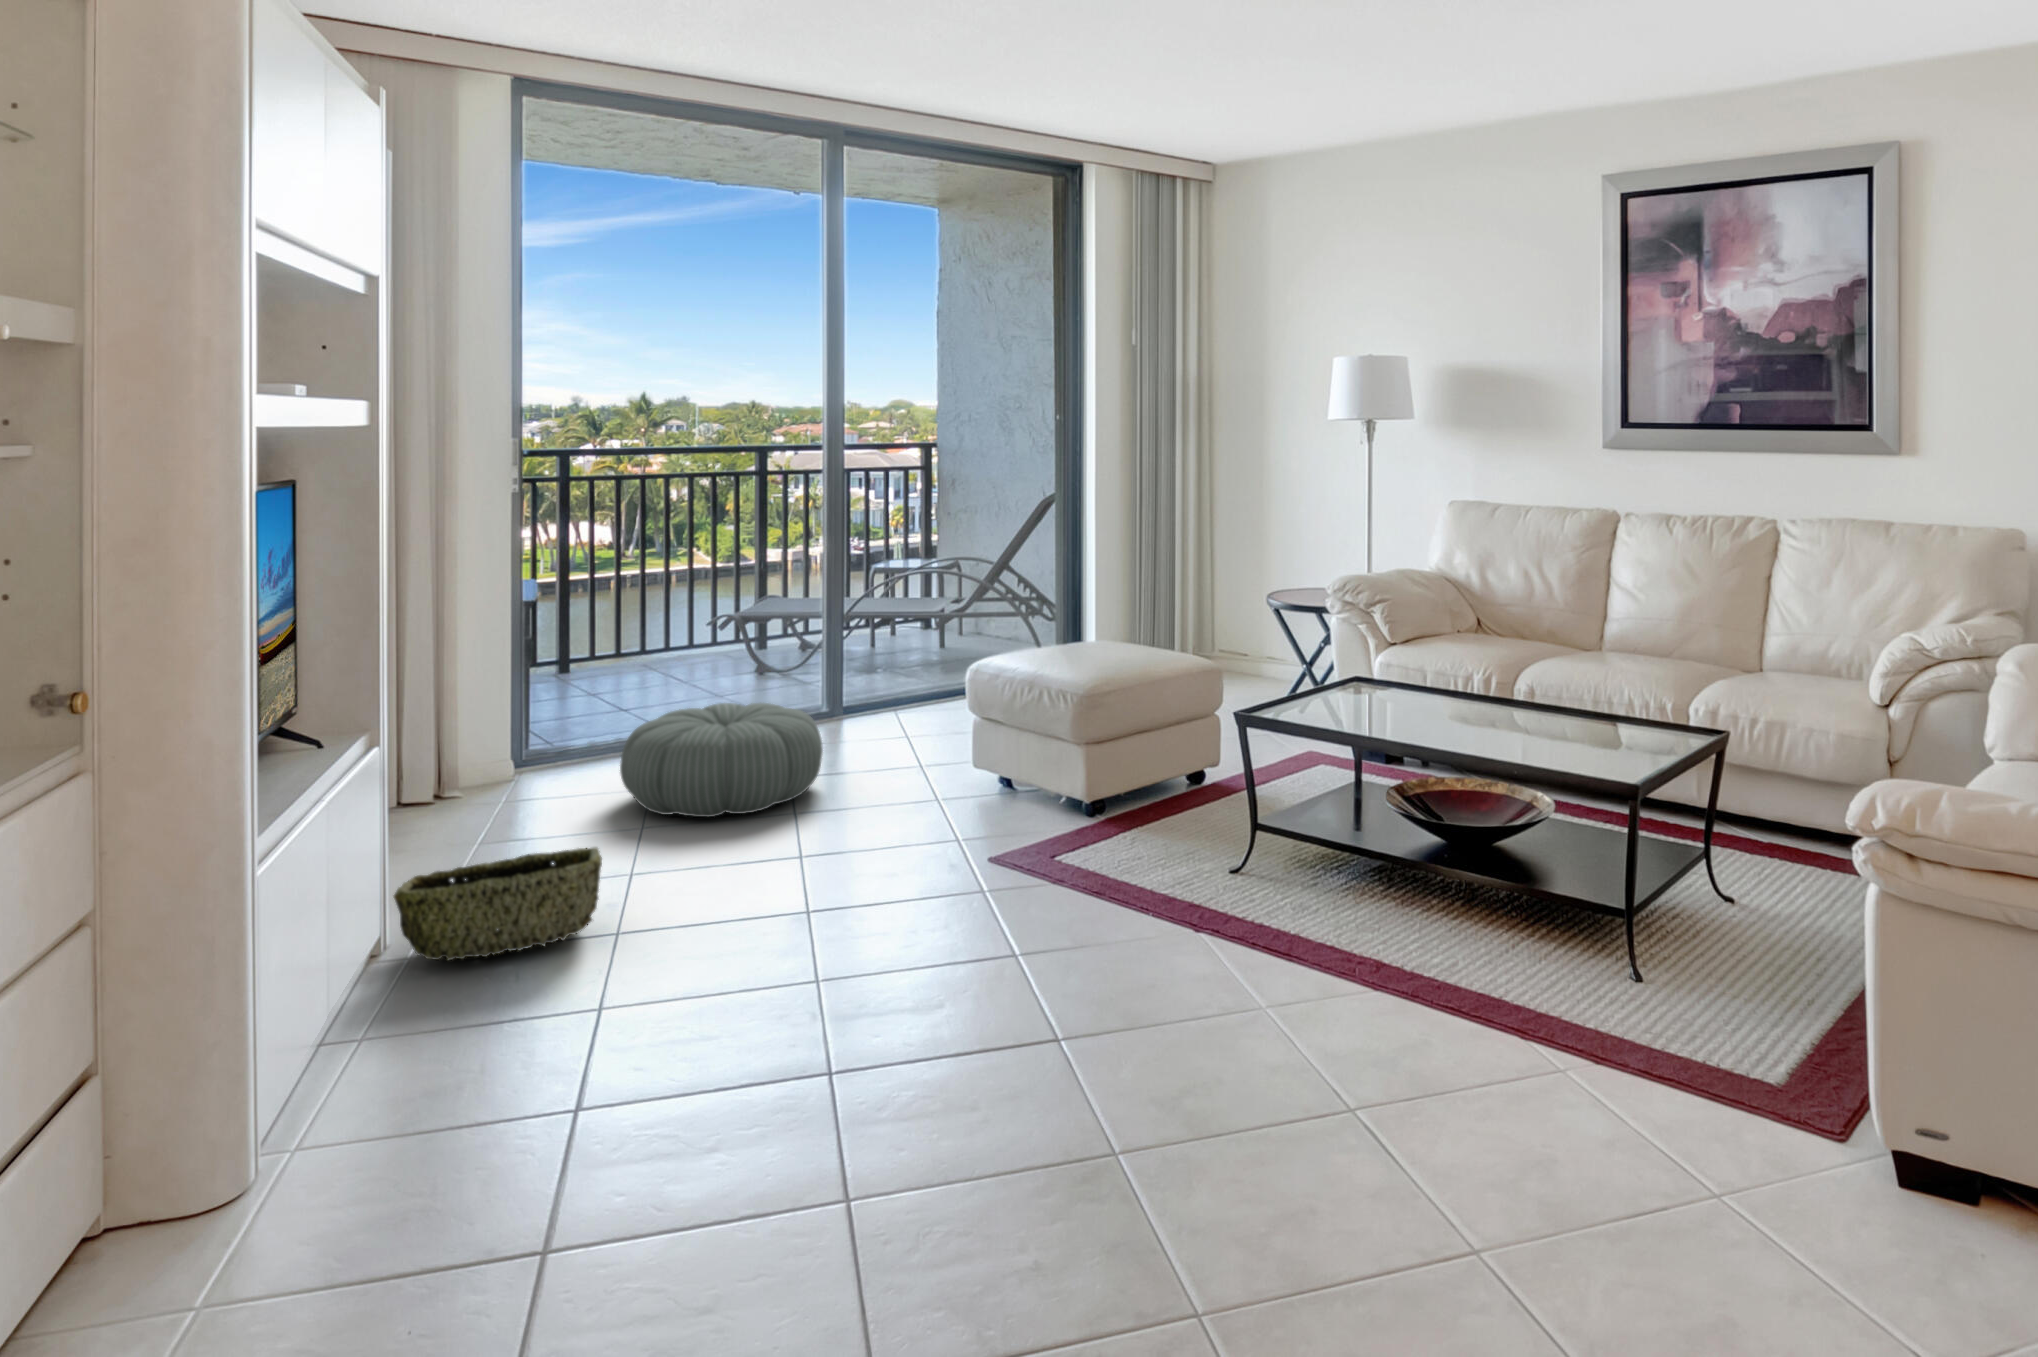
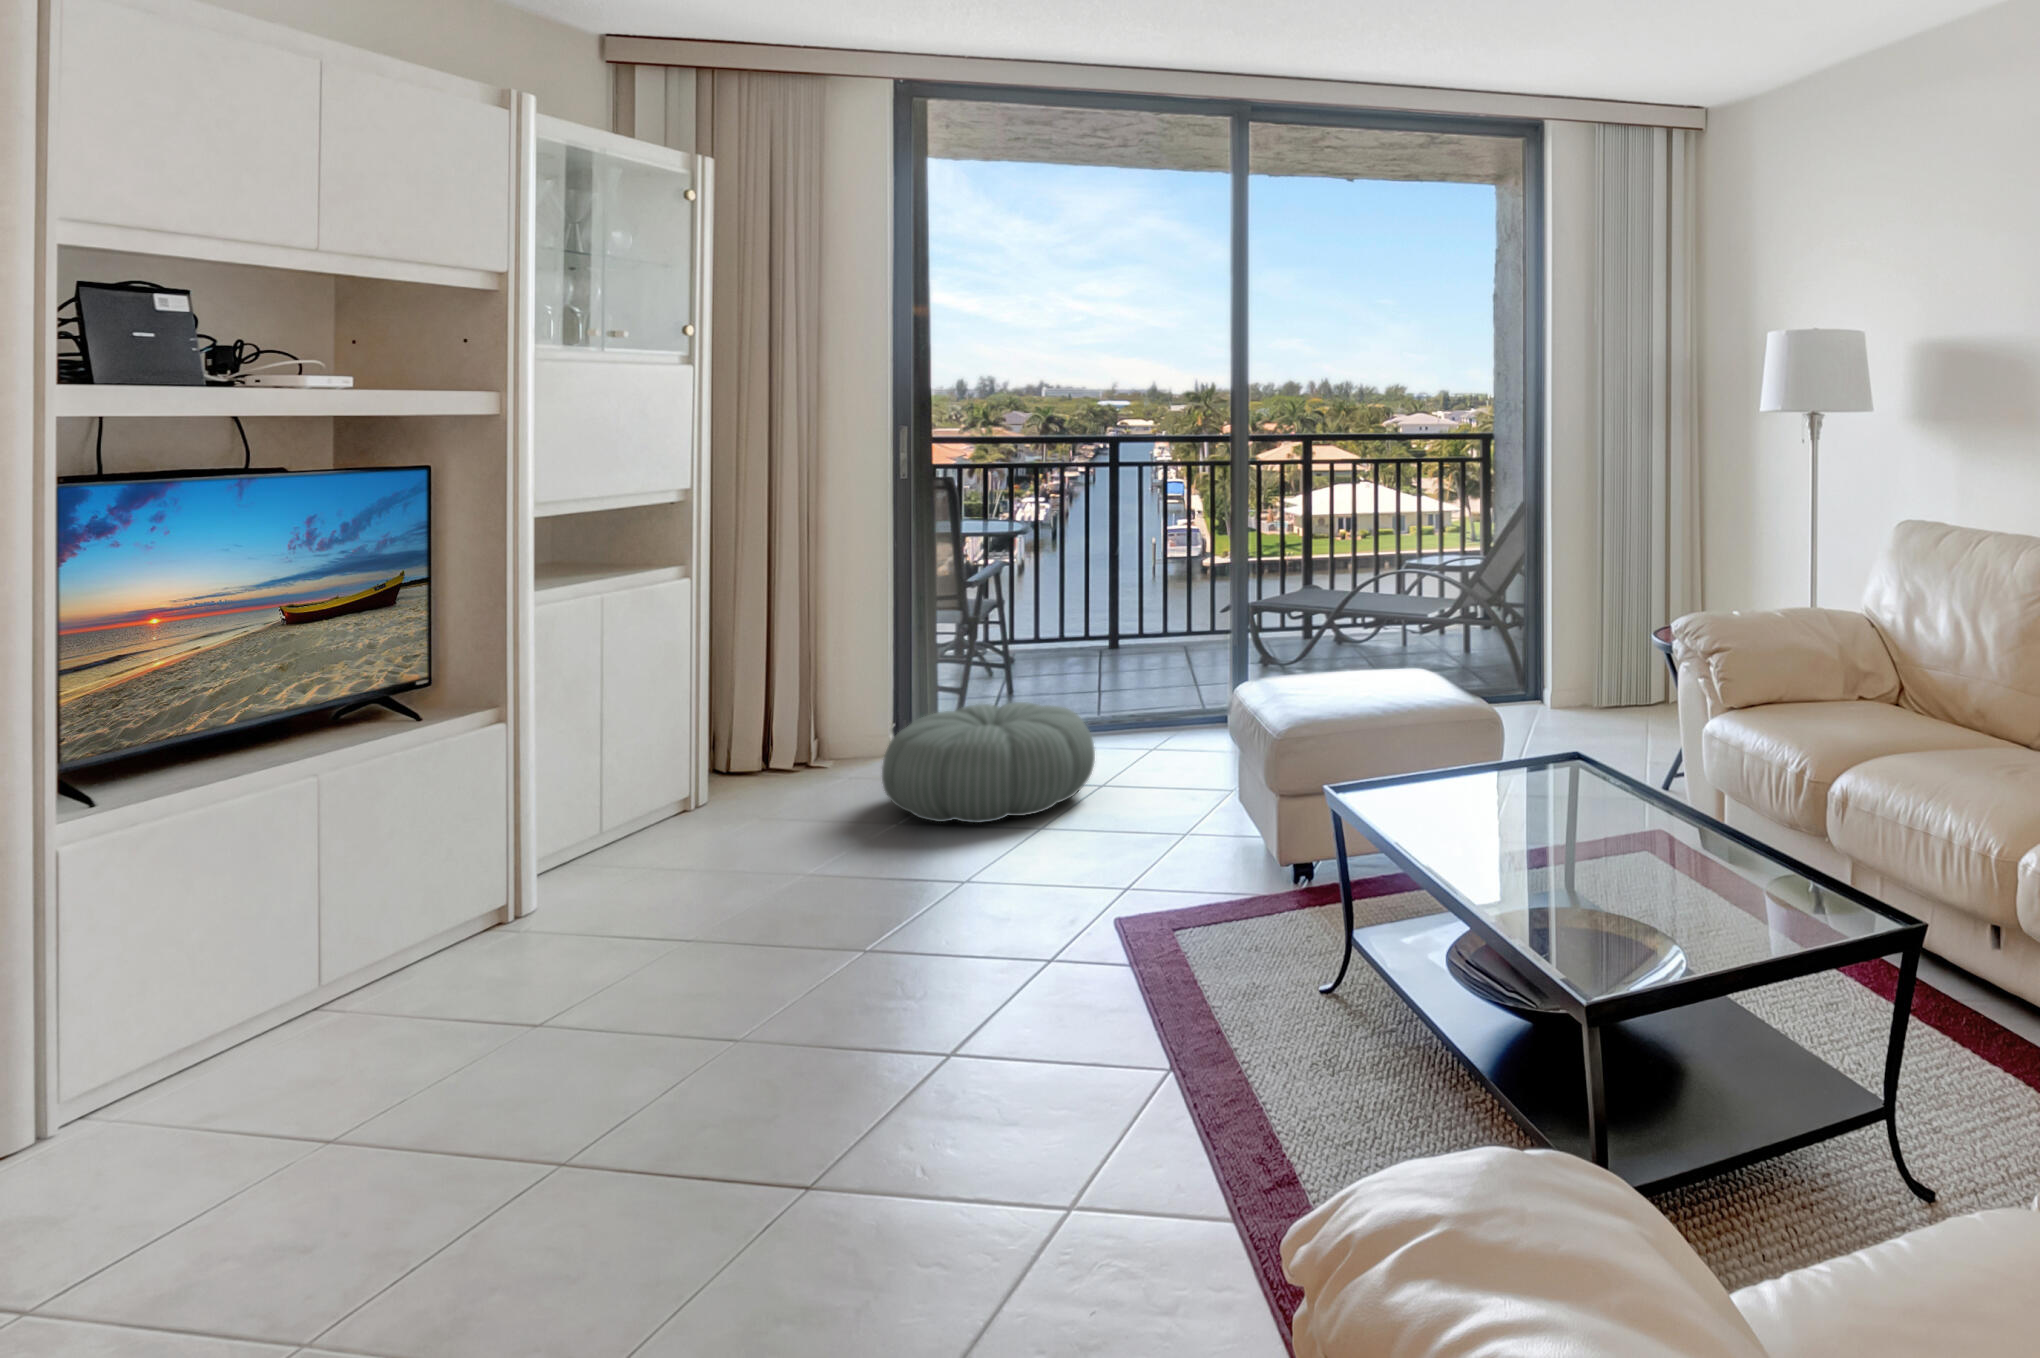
woven basket: present [394,847,602,960] -> none [431,842,669,943]

